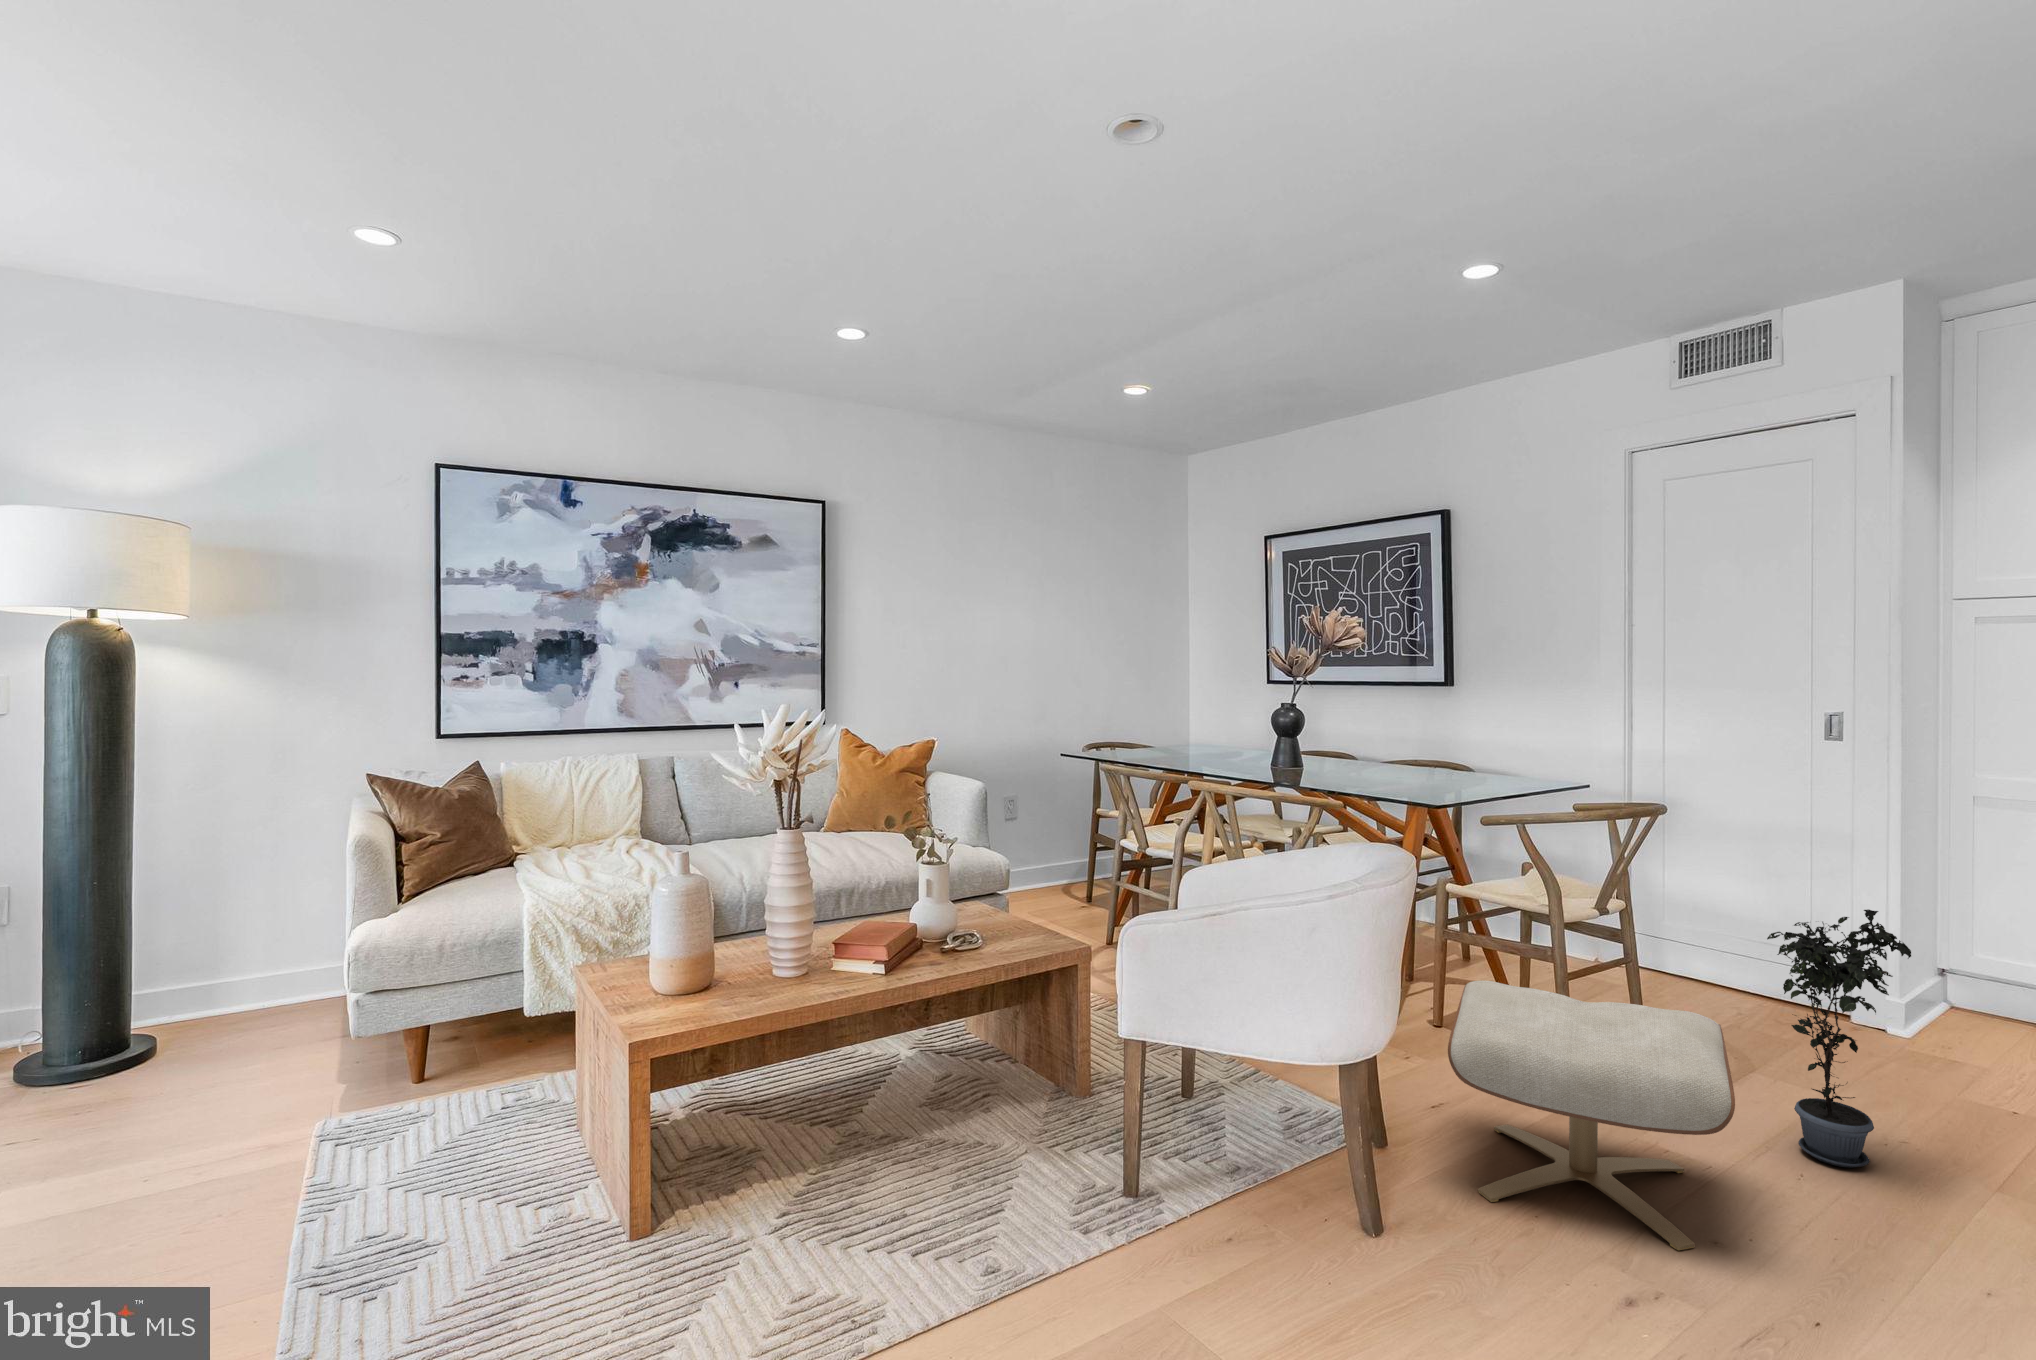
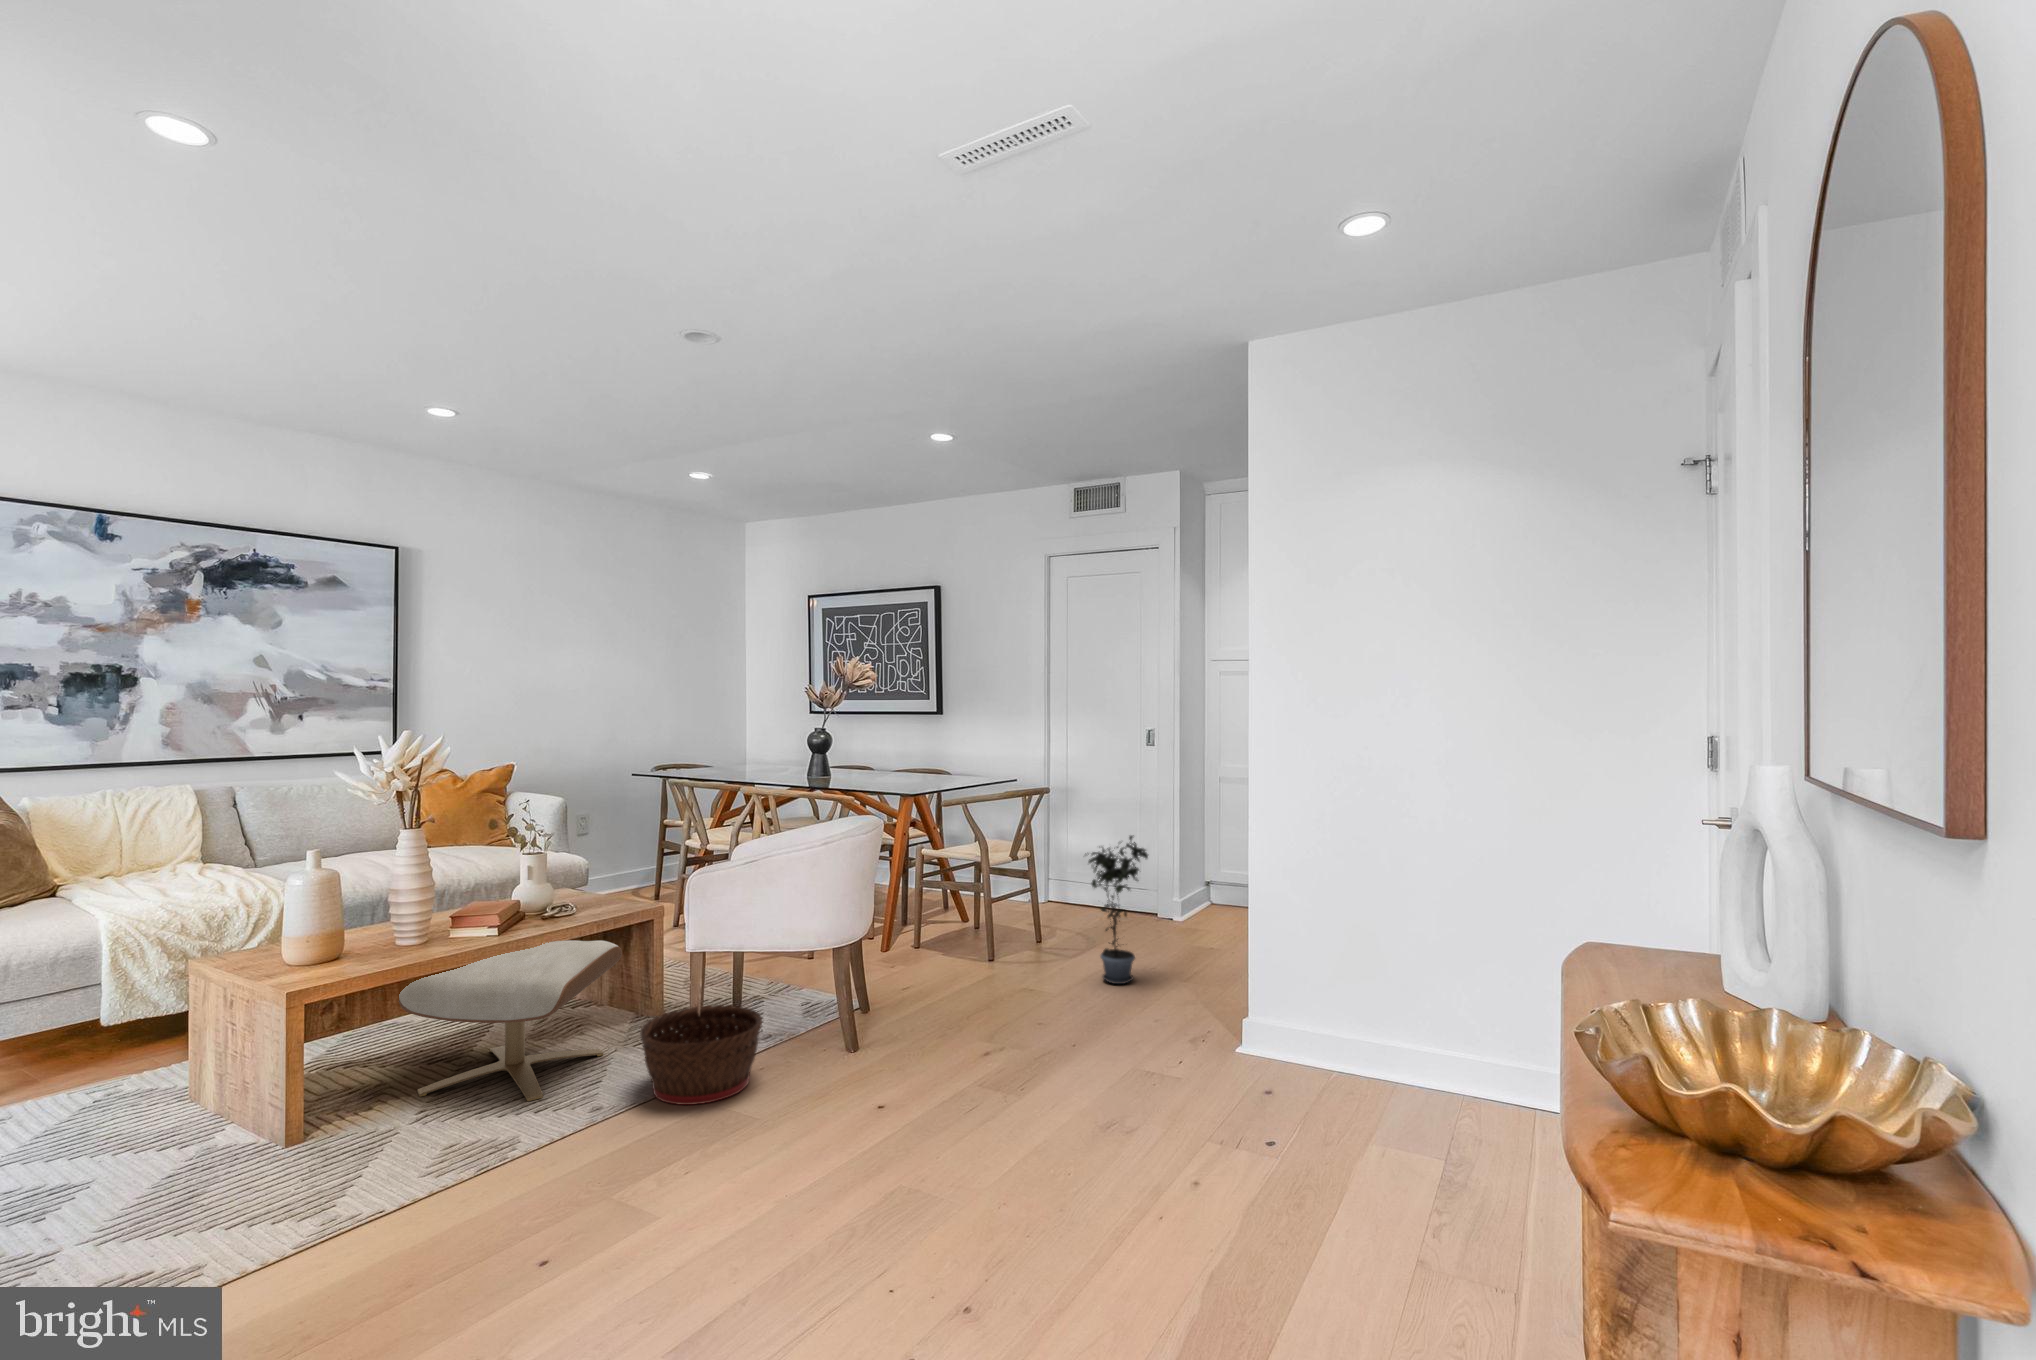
ottoman: present [1448,981,1735,1250] -> present [398,940,622,1101]
basket: none [1053,1119,1231,1299] -> present [640,1005,762,1105]

